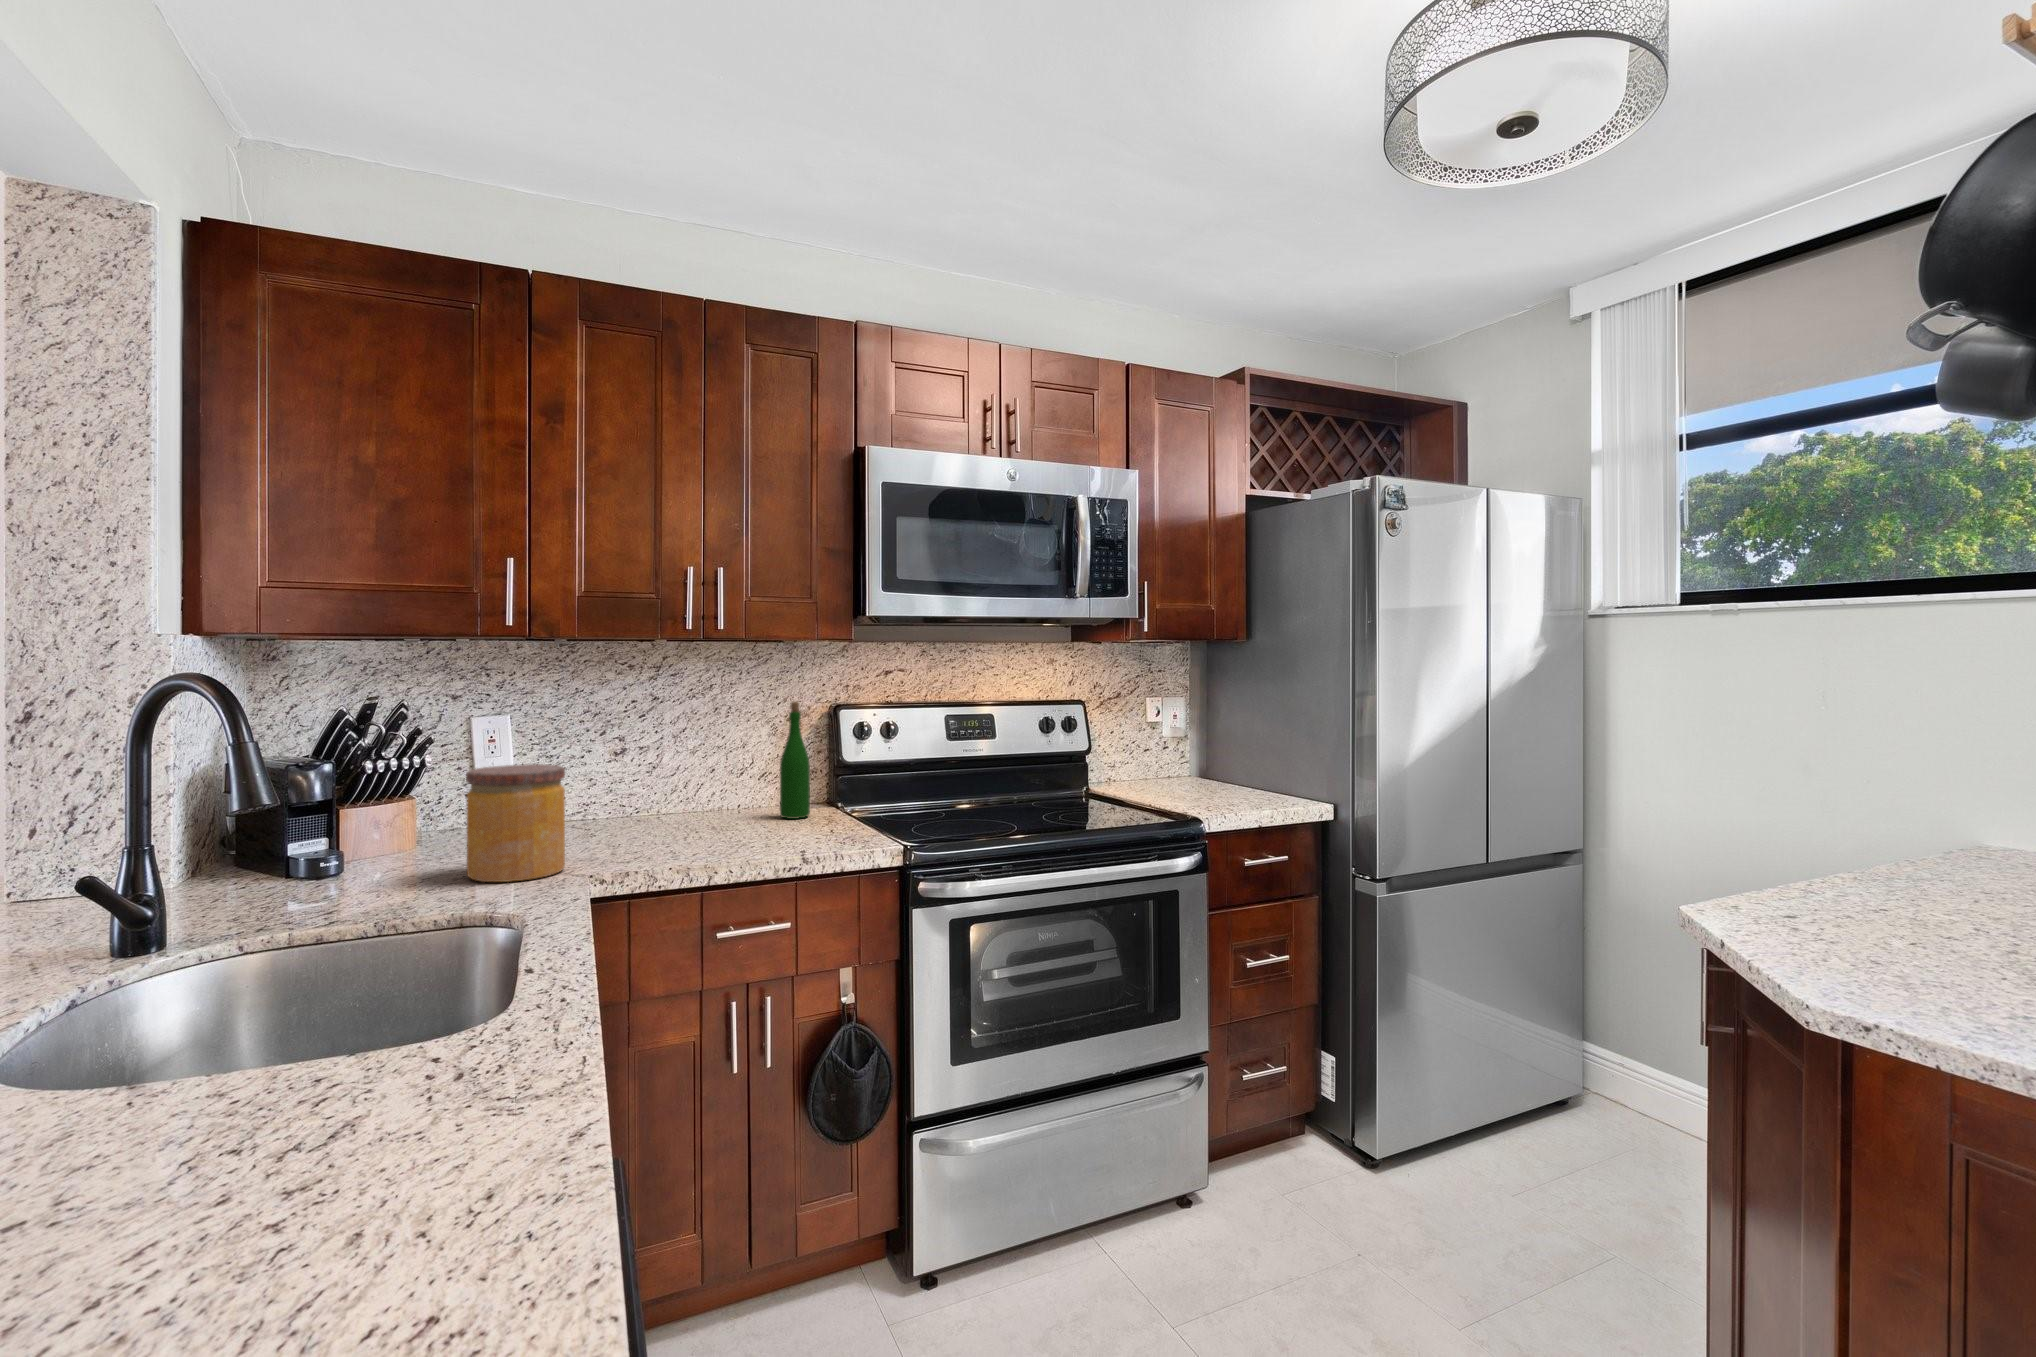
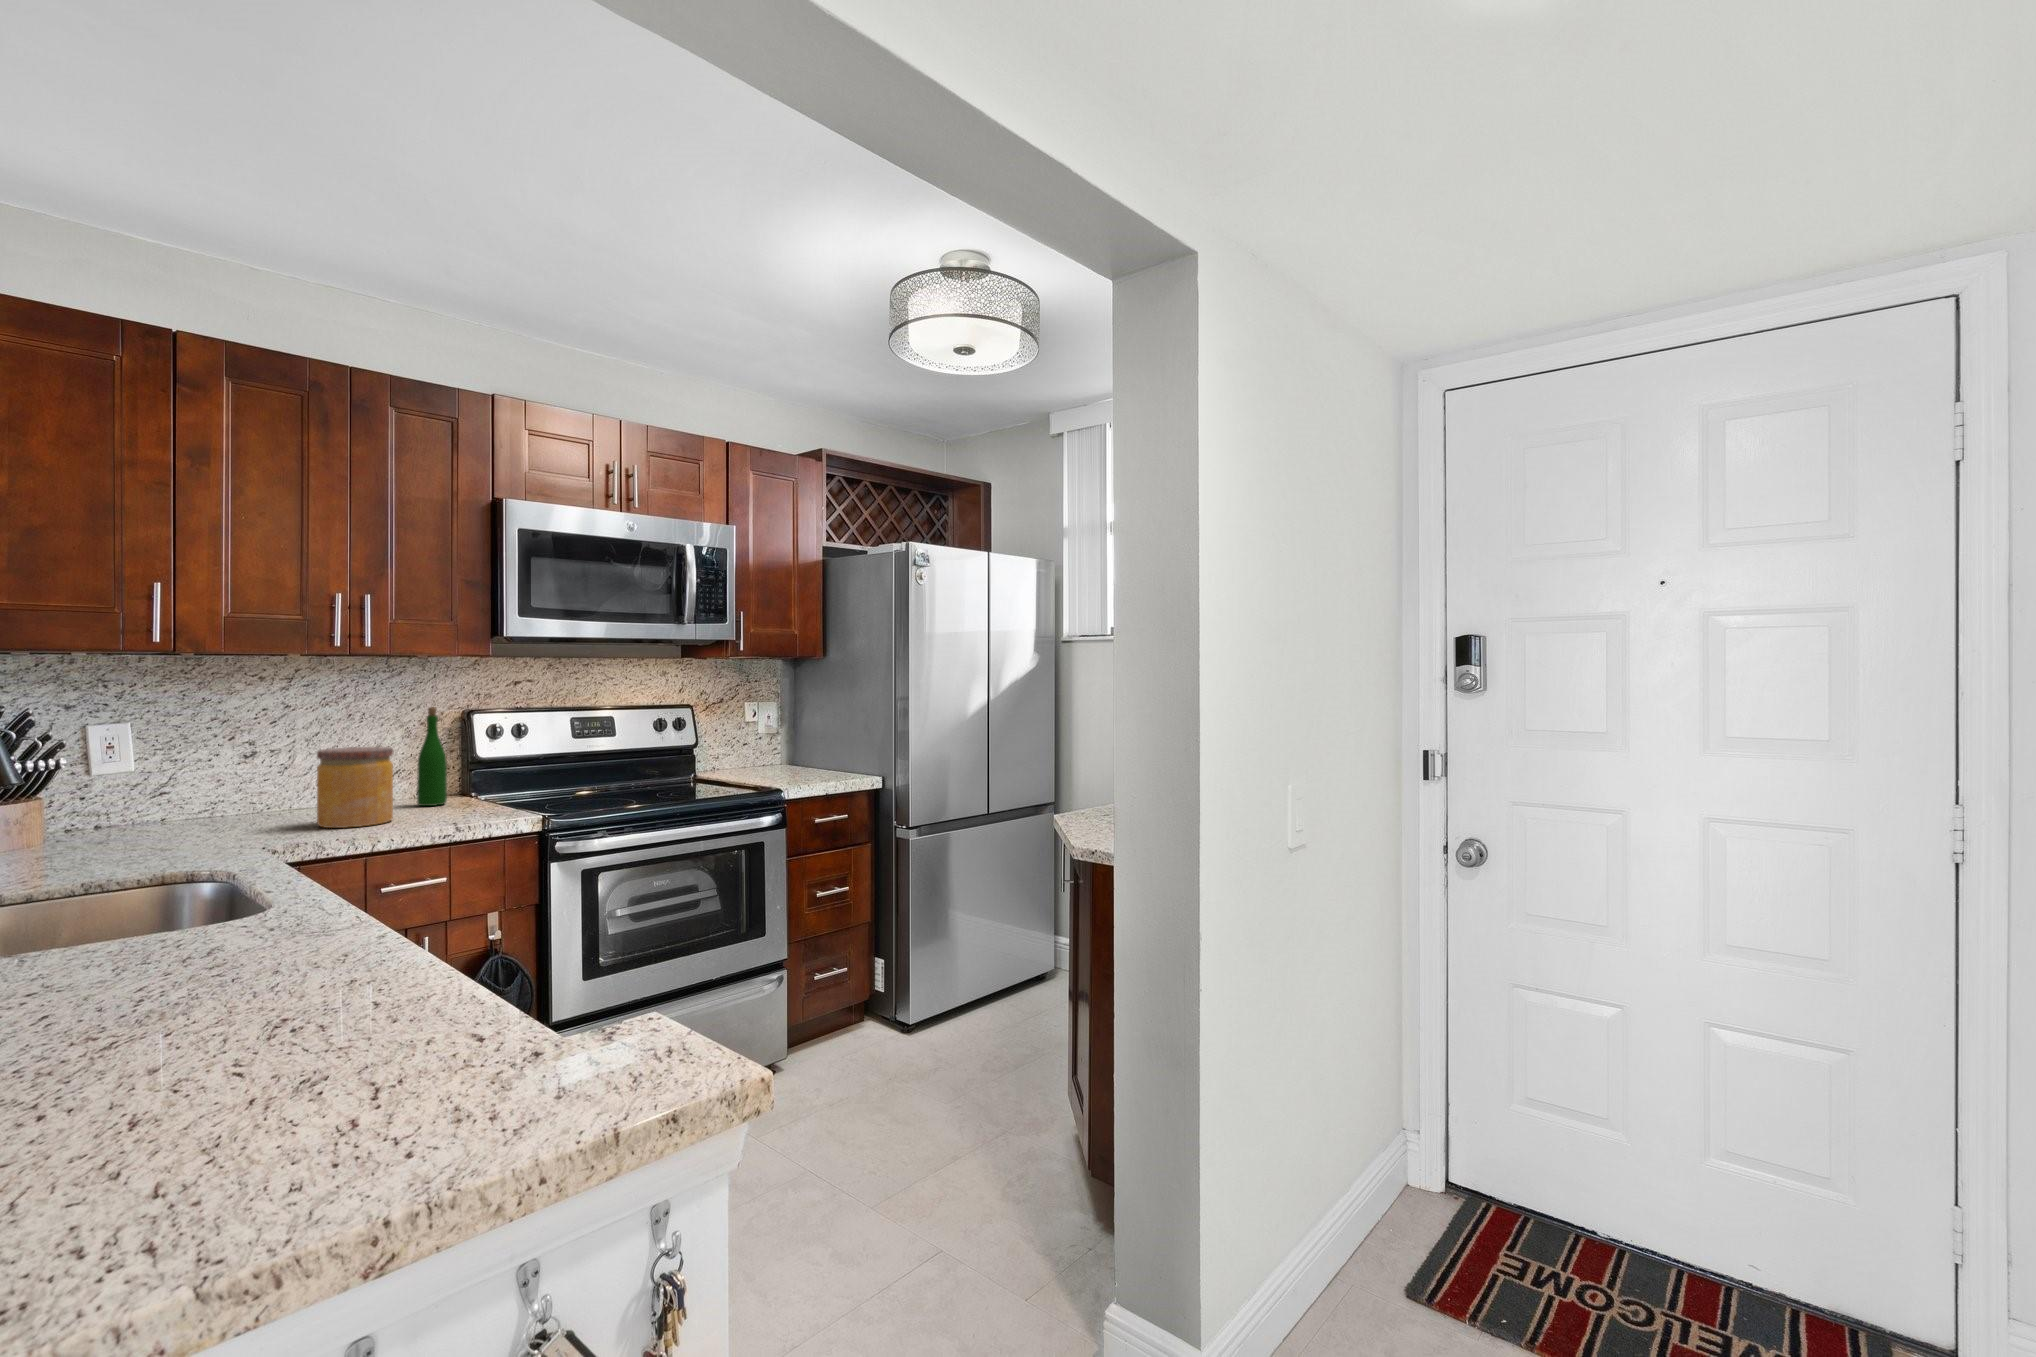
jar: present [466,764,565,882] -> present [317,747,393,828]

